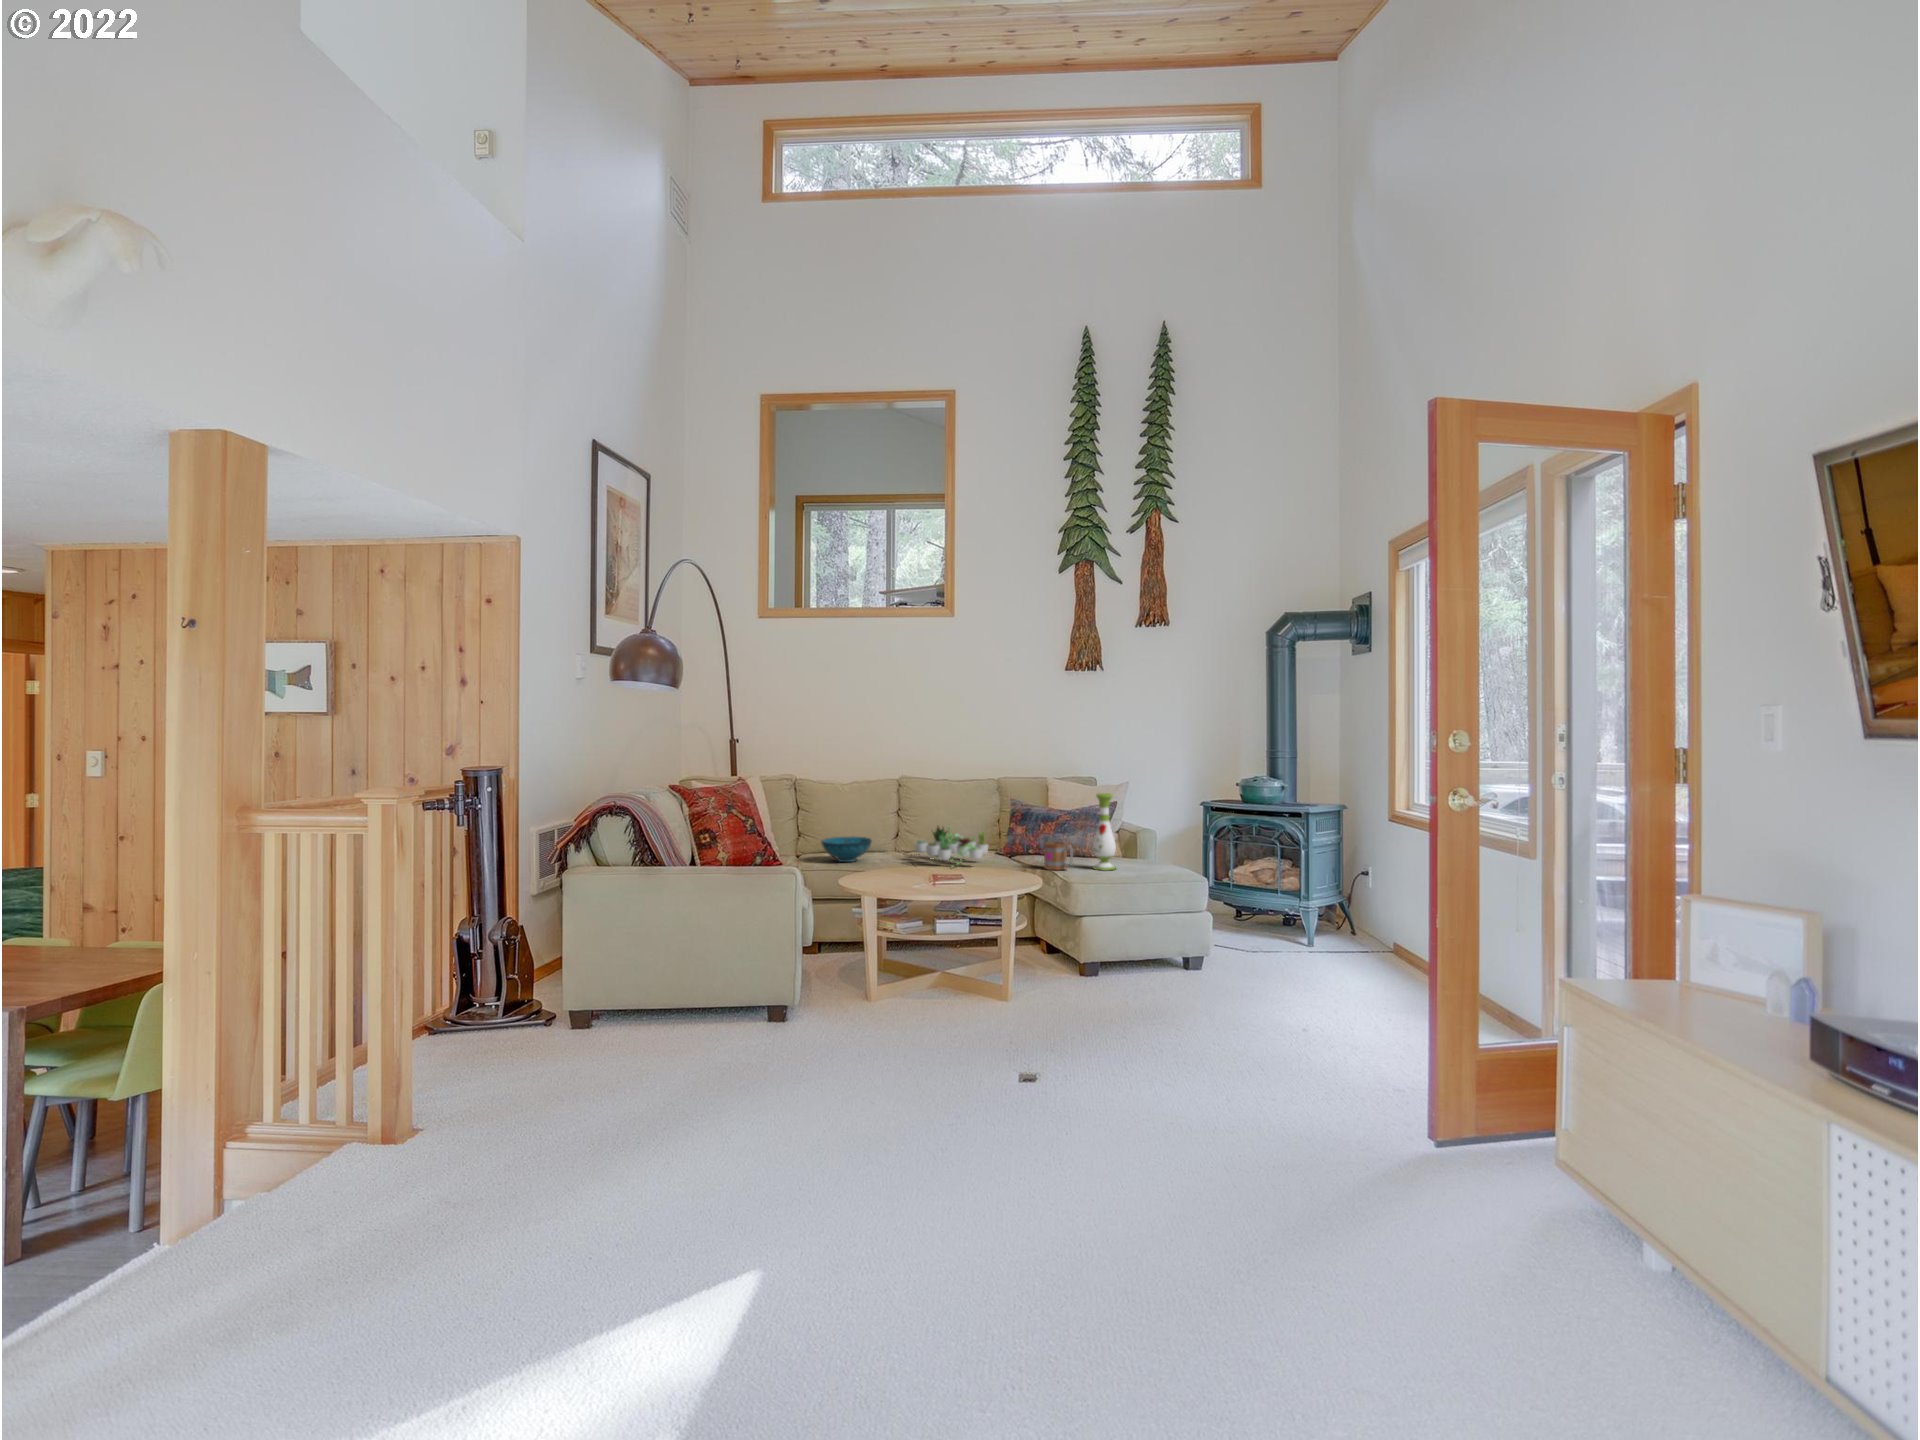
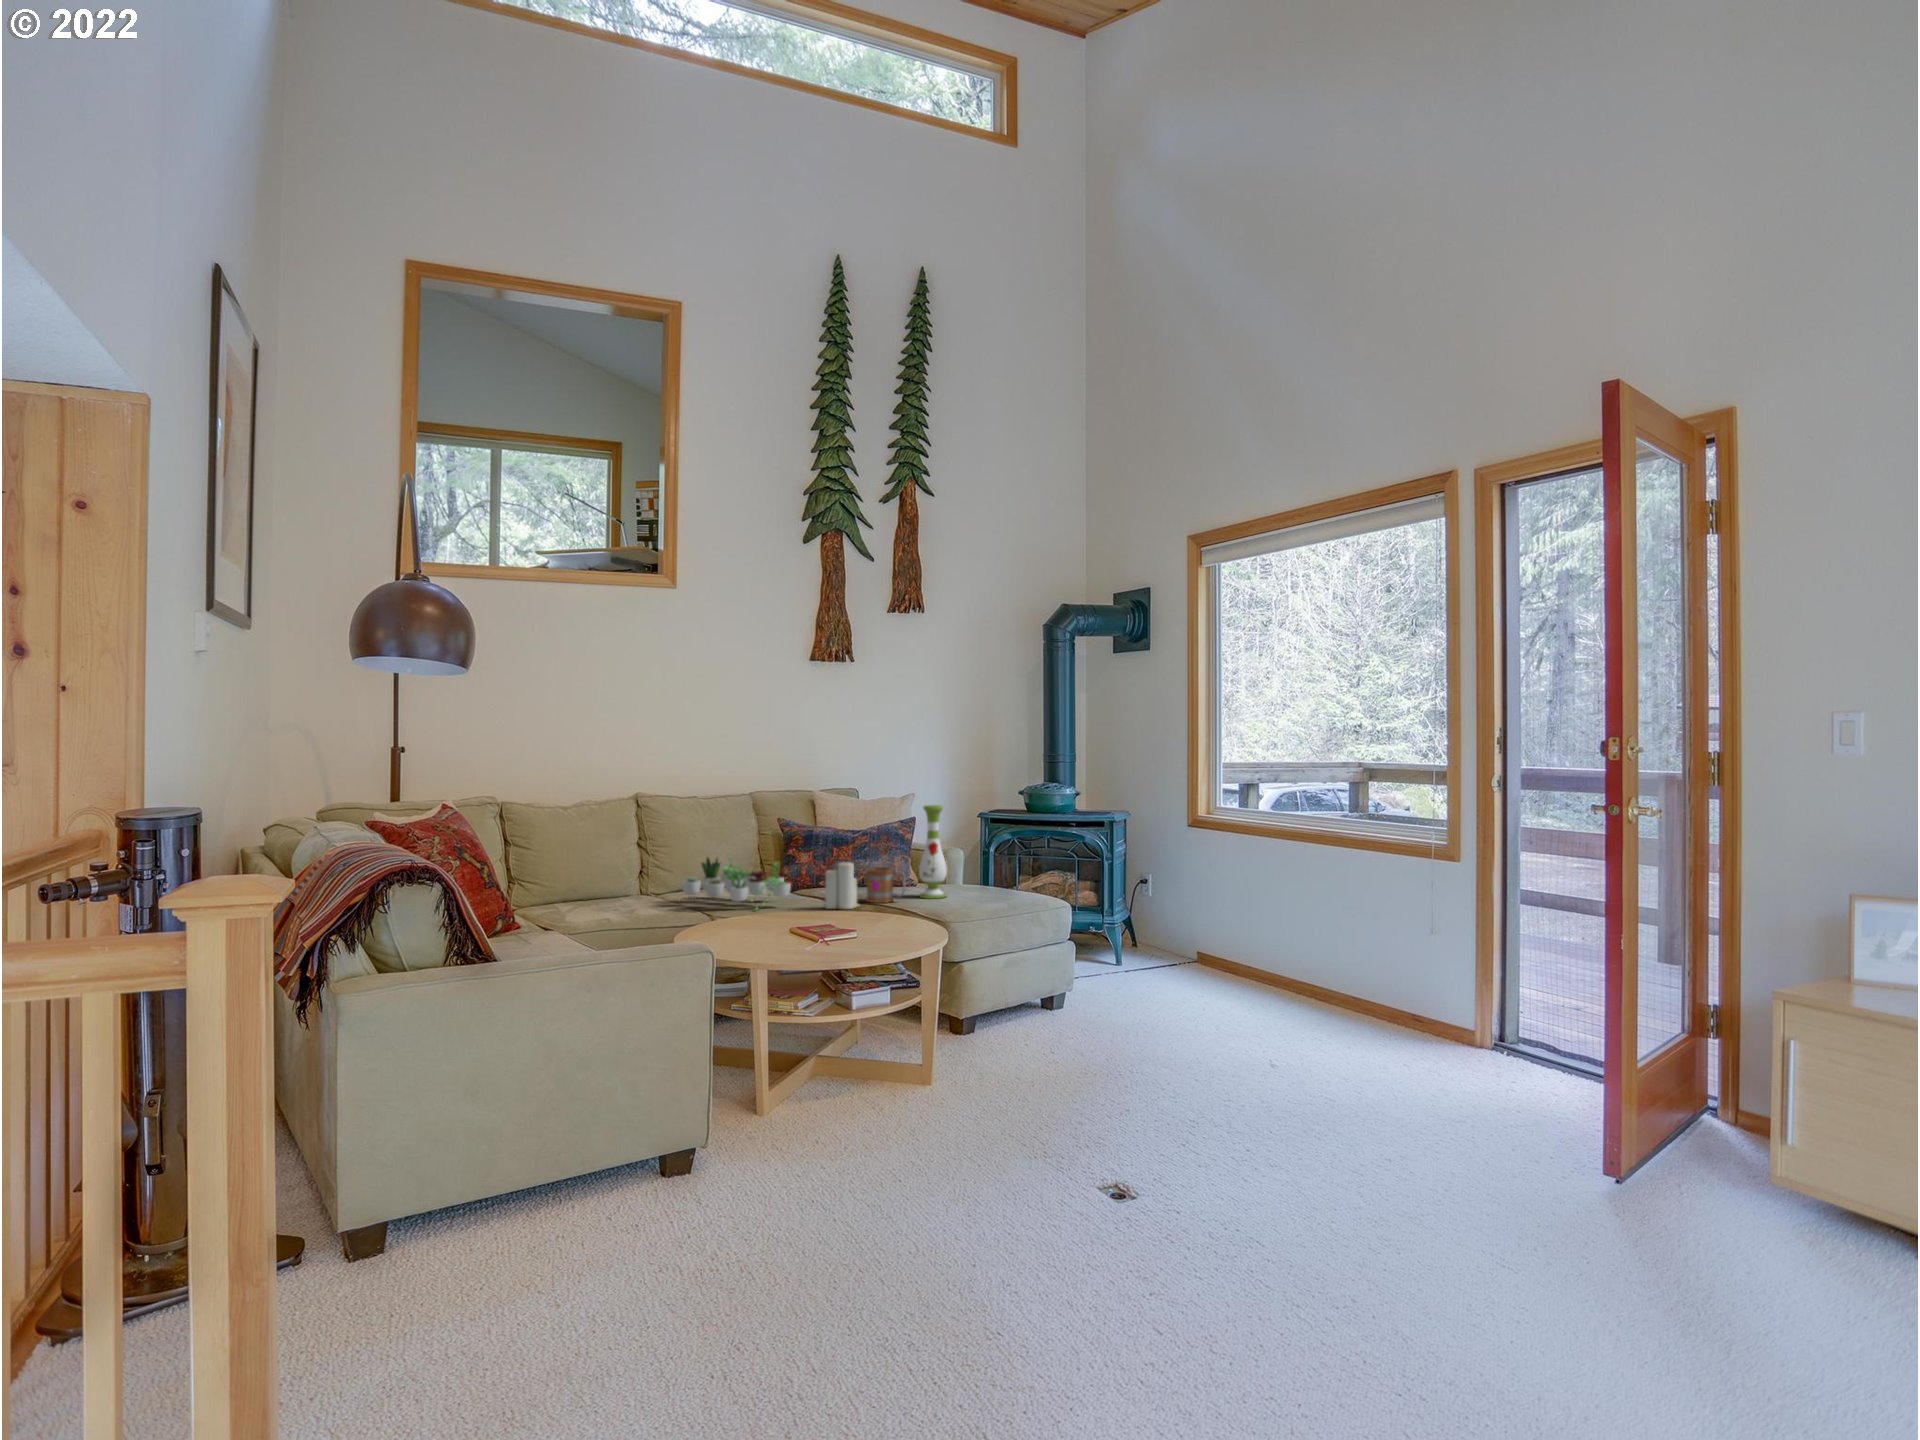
candle: none [1002,832,1029,872] -> present [824,862,859,909]
decorative bowl: present [821,837,872,862] -> none [551,879,628,916]

